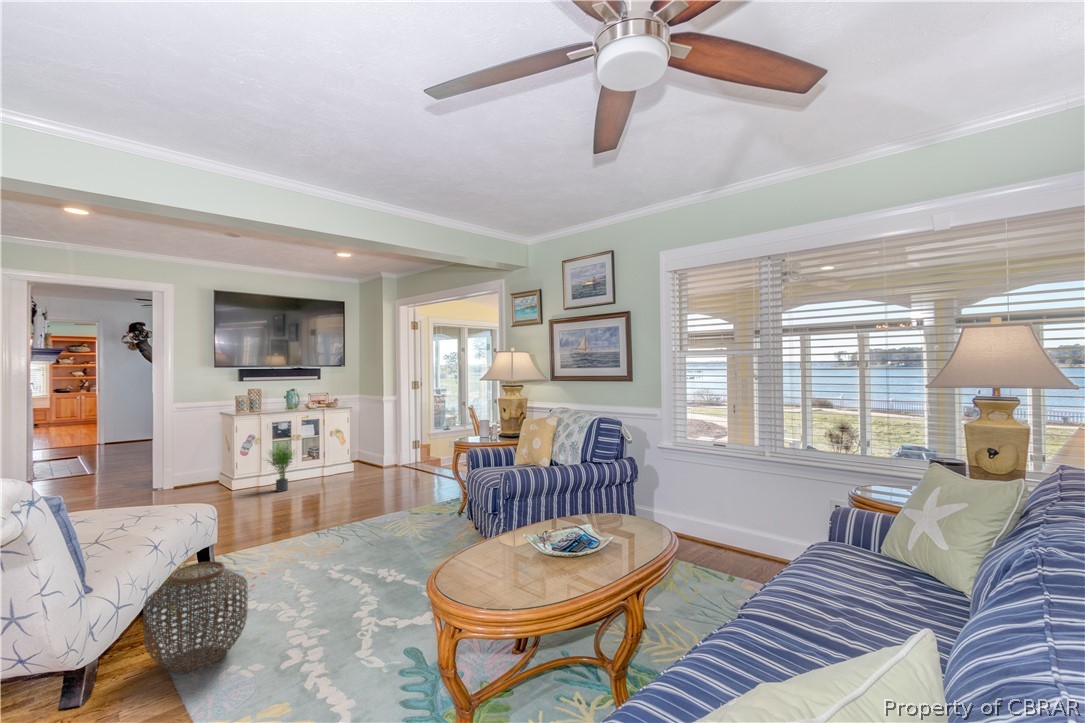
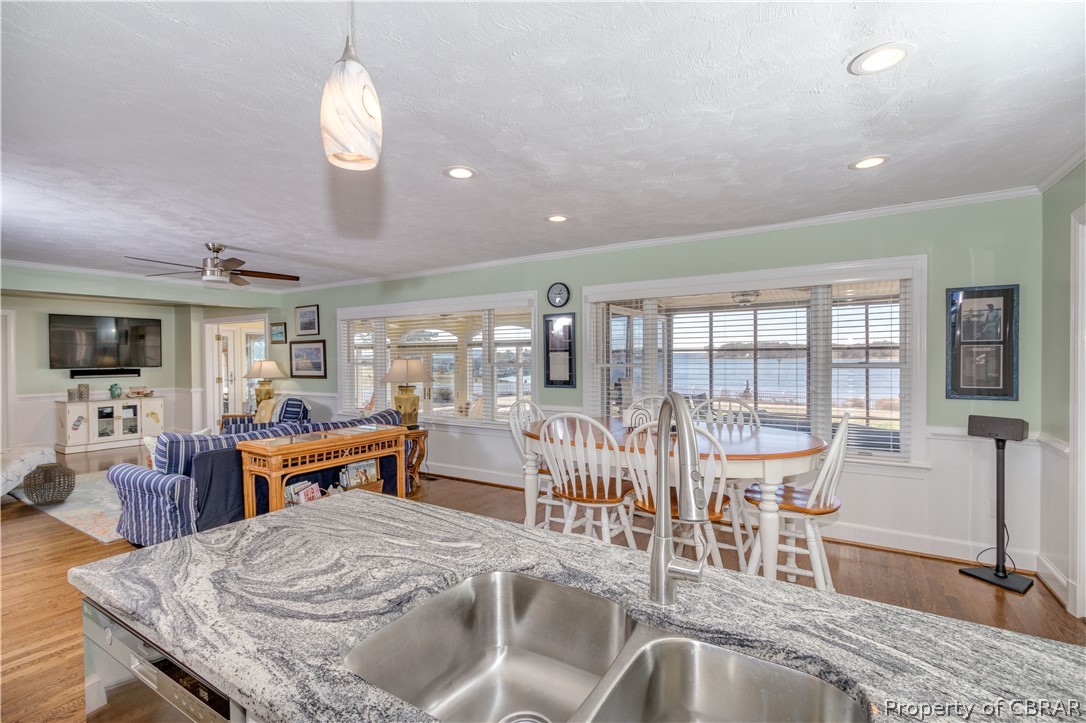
potted plant: present [268,442,294,491] -> none [87,415,120,453]

